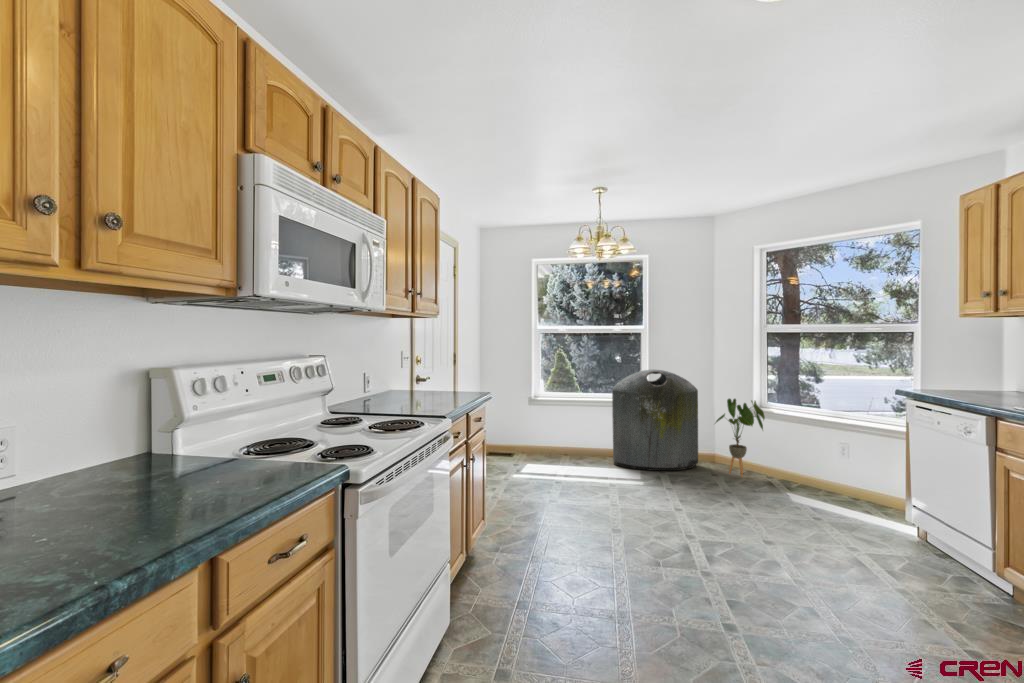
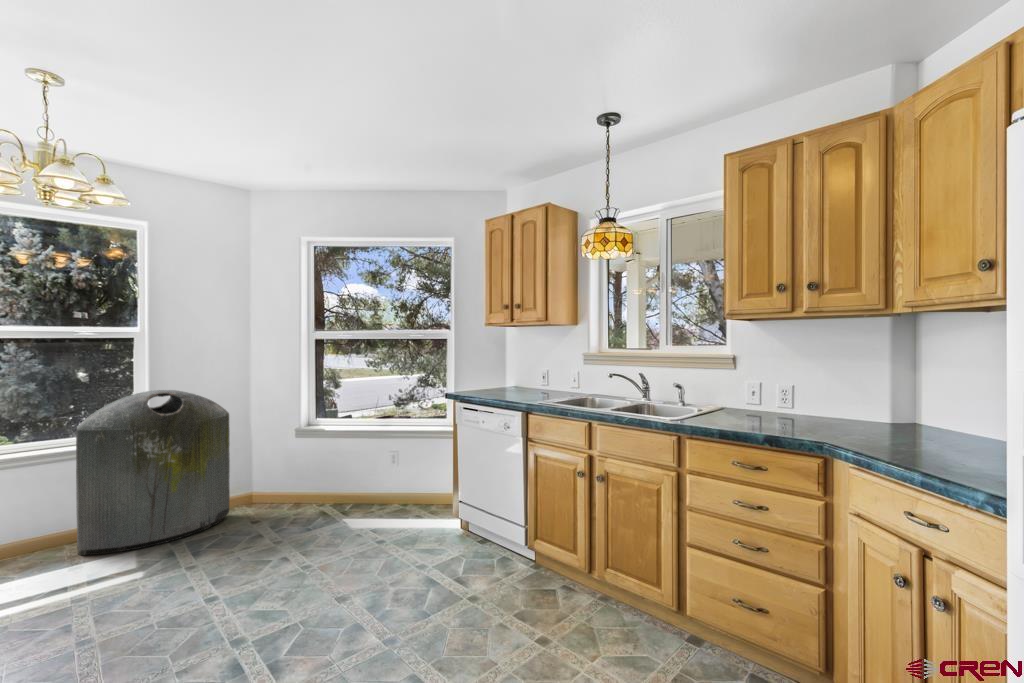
house plant: present [716,399,765,477] -> none [252,418,315,516]

